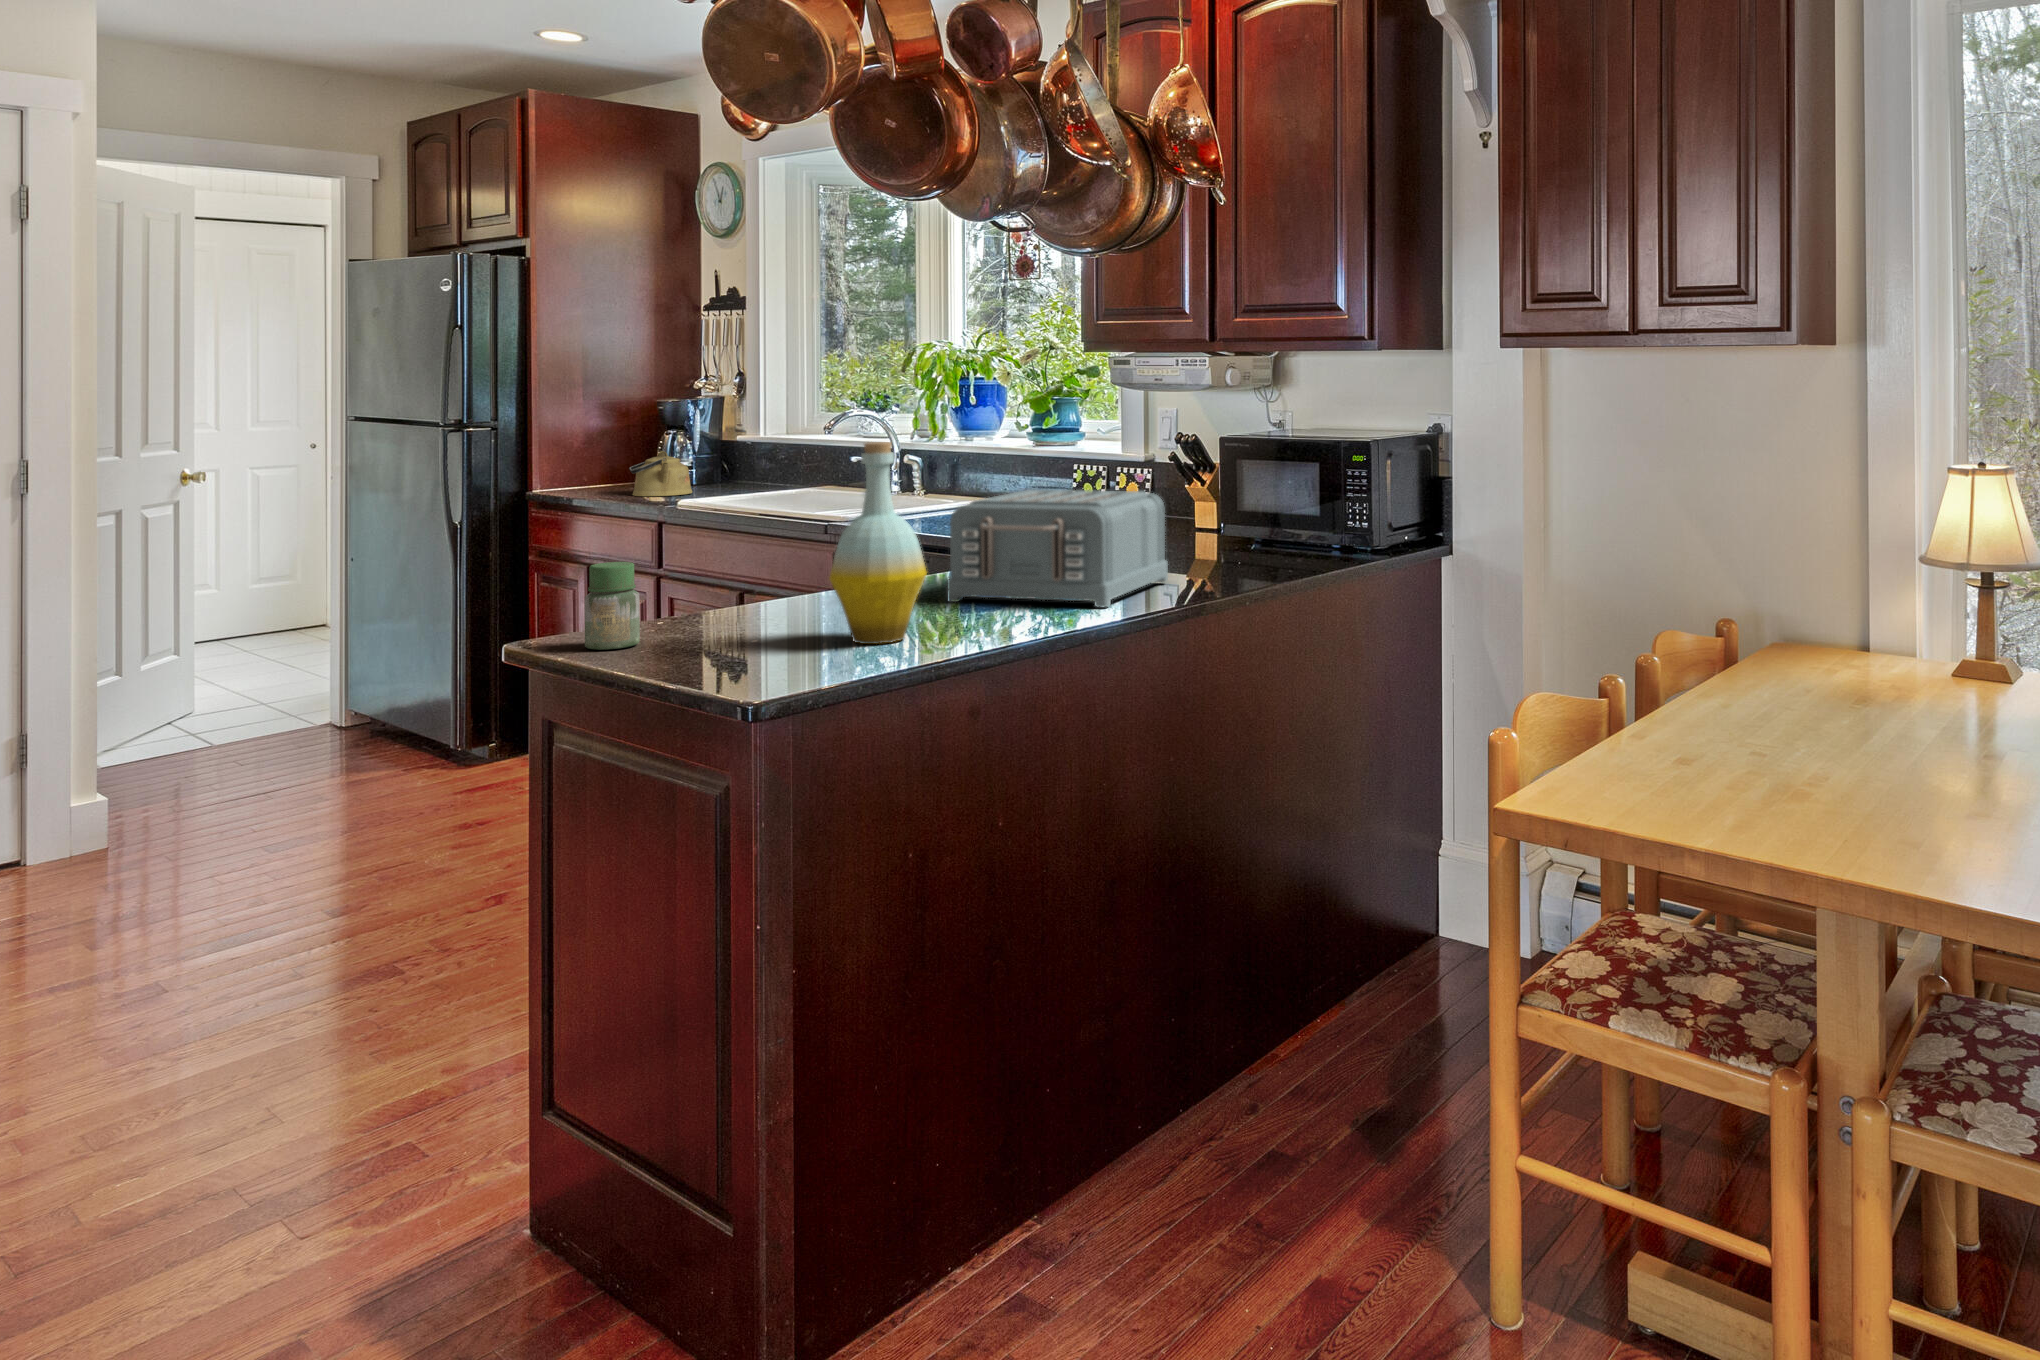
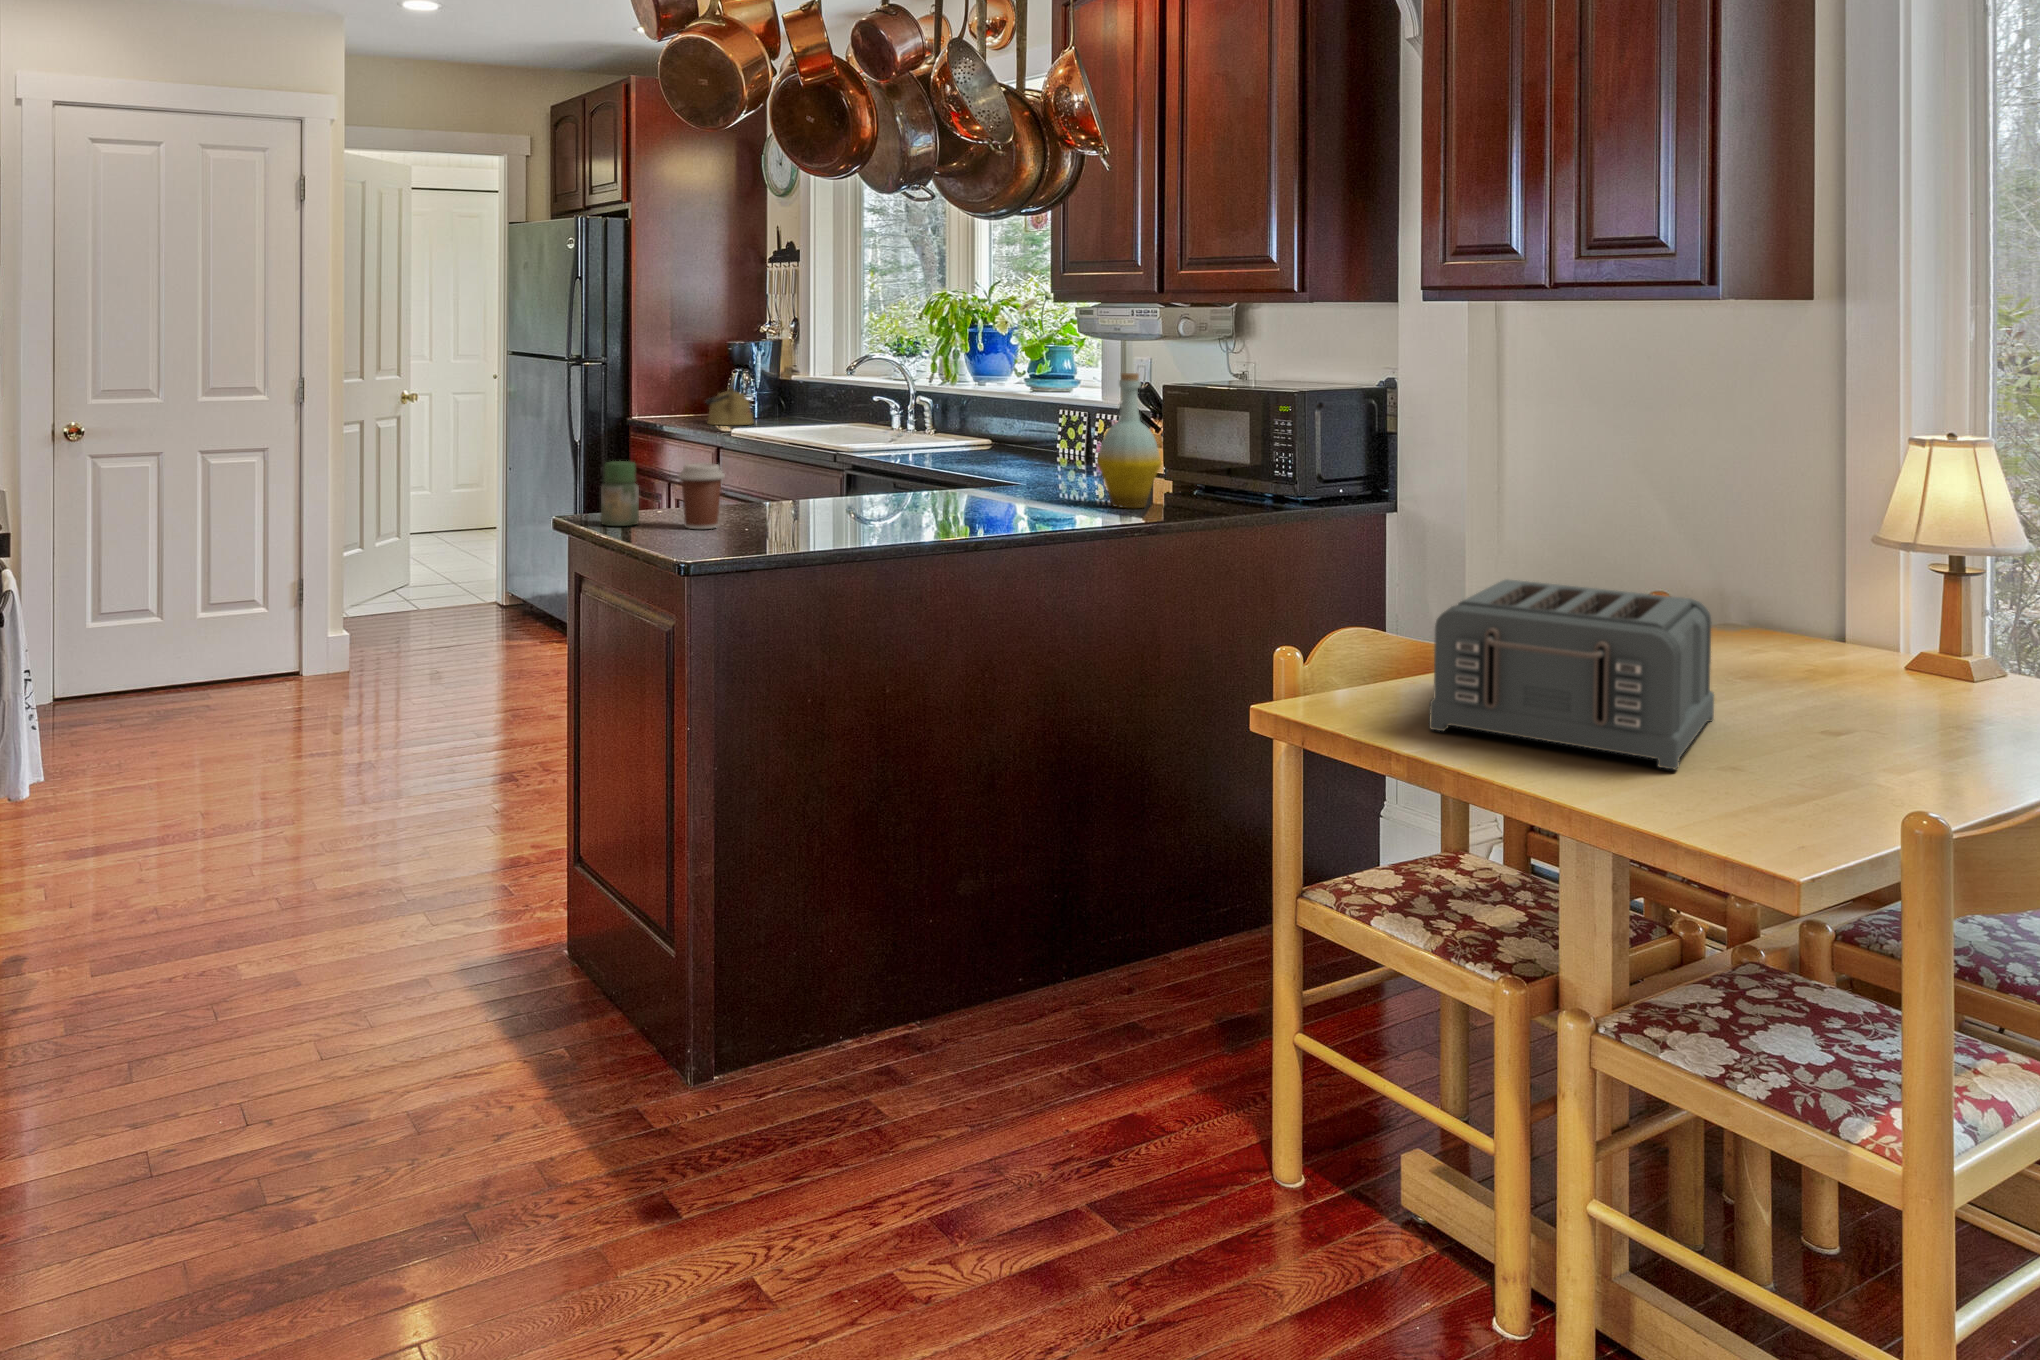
bottle: present [830,442,927,644] -> present [1097,373,1161,508]
toaster: present [947,490,1168,607] -> present [1429,579,1714,769]
coffee cup: none [697,558,761,644] -> present [678,463,725,529]

